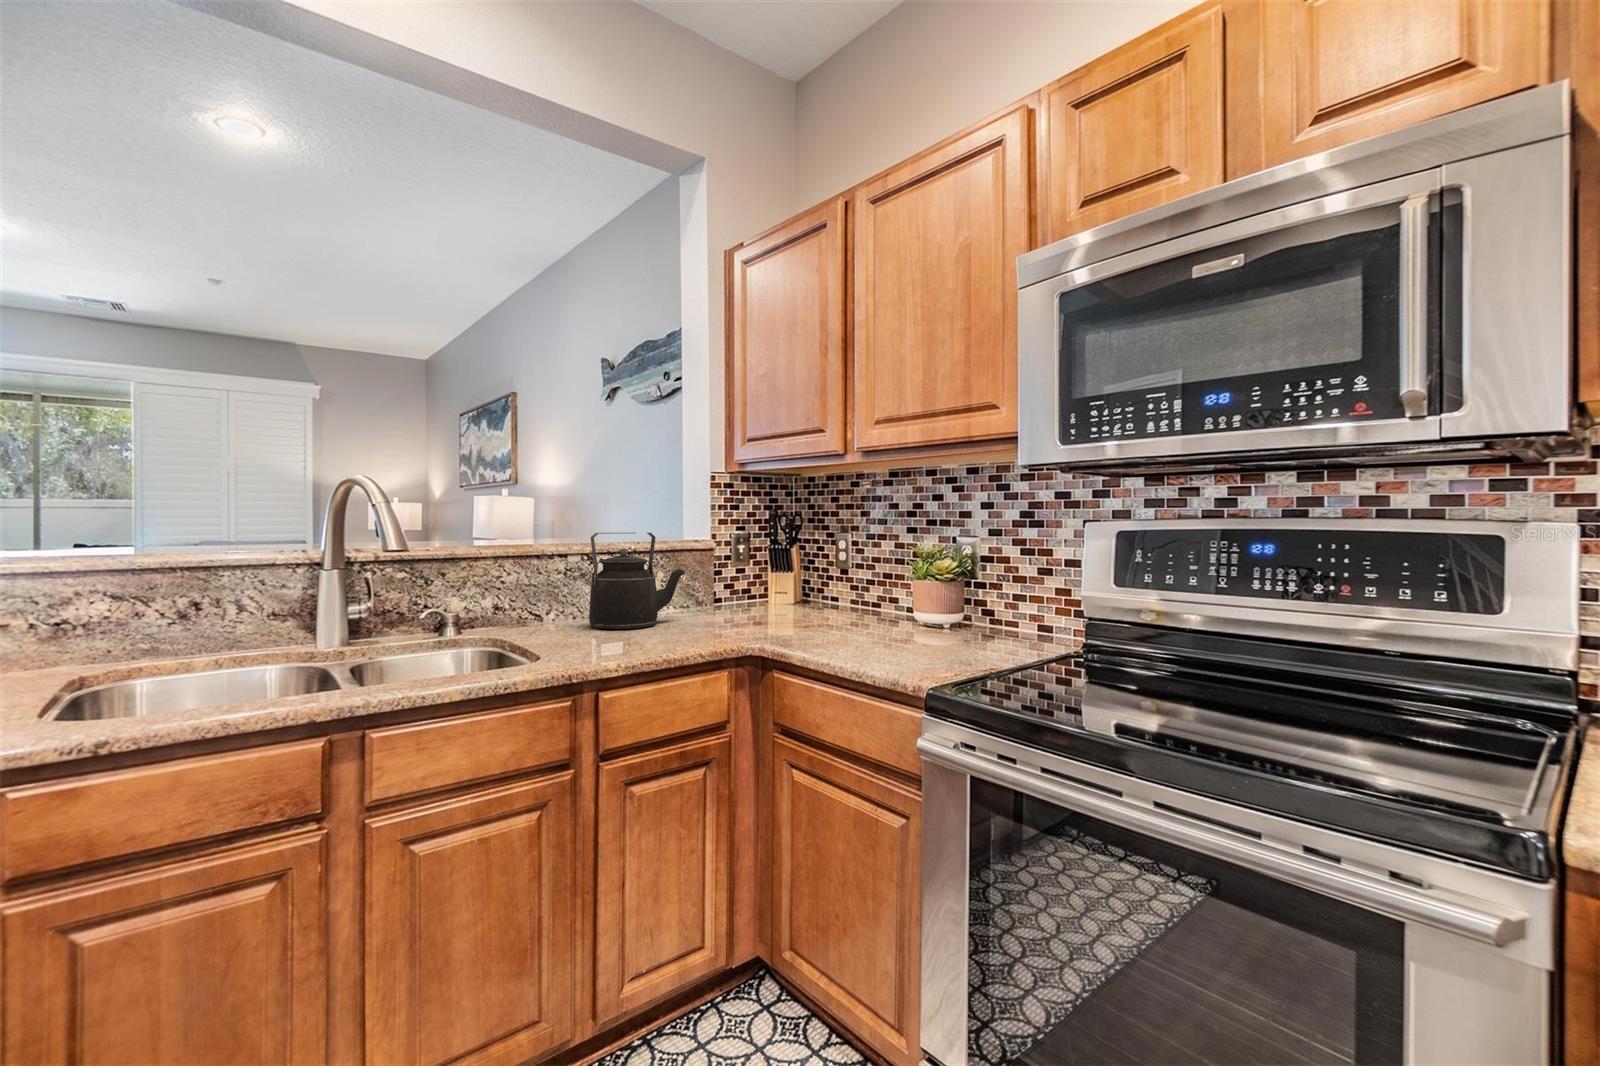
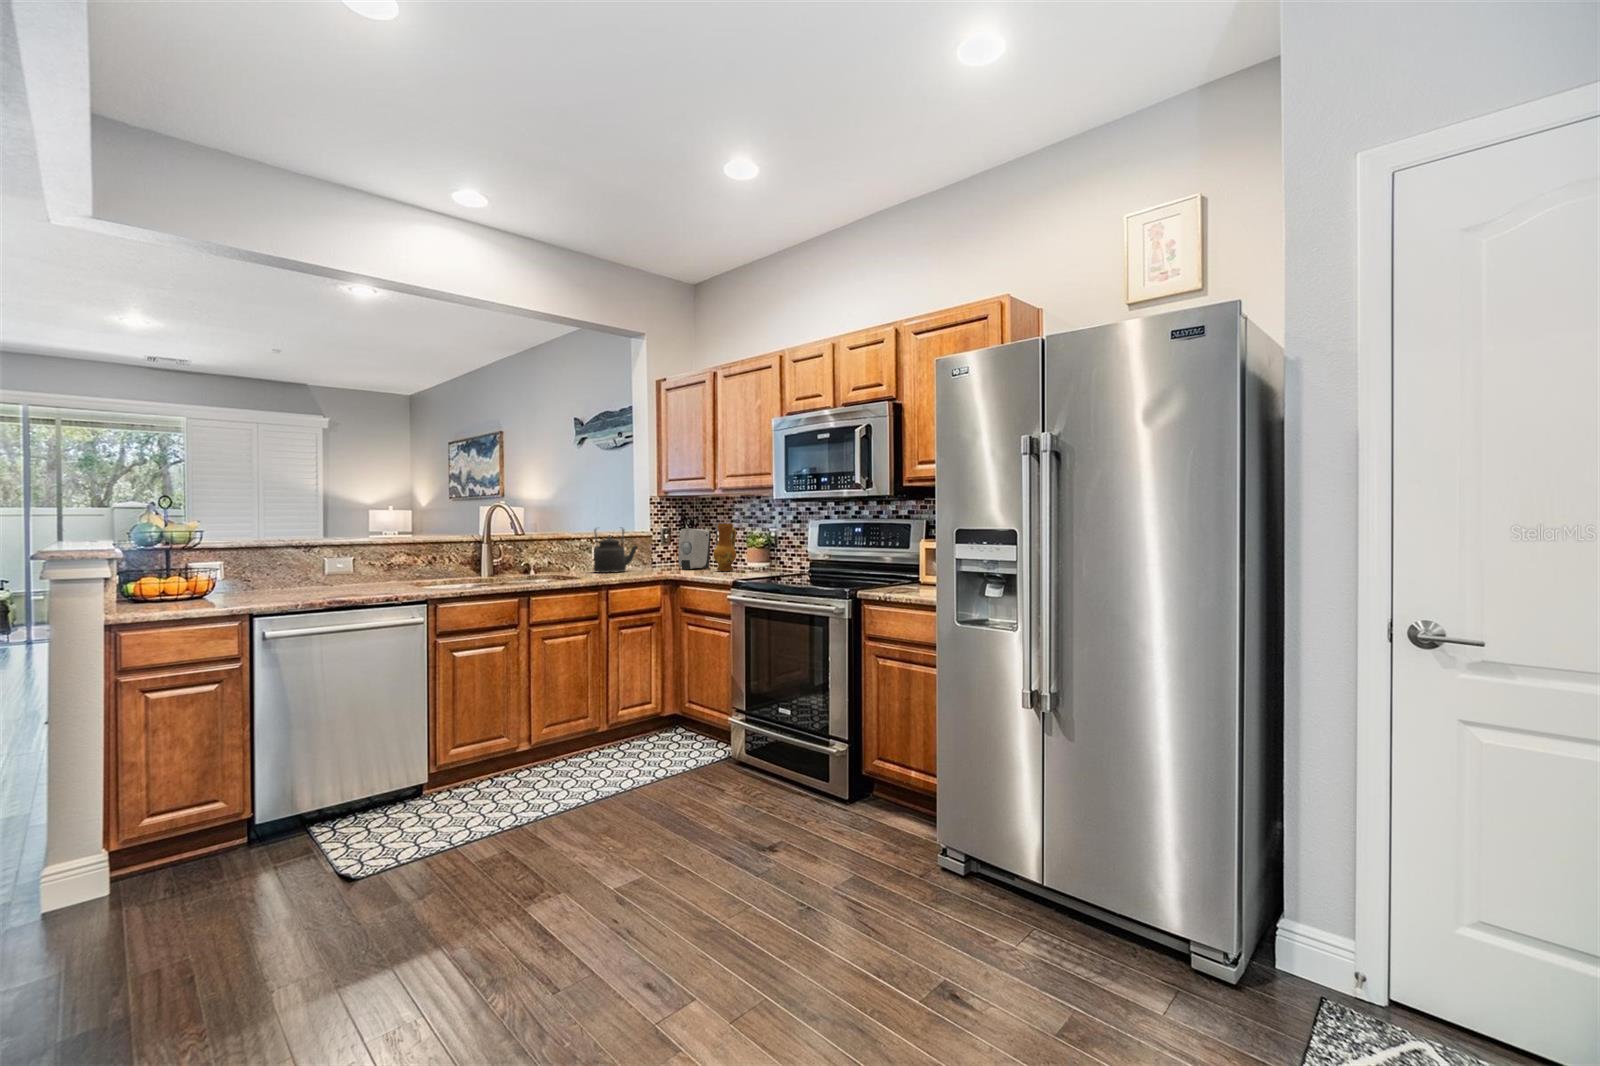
ceramic jug: none [839,527,889,630] -> present [713,524,736,571]
soap dispenser: none [765,536,828,620] -> present [678,529,711,570]

